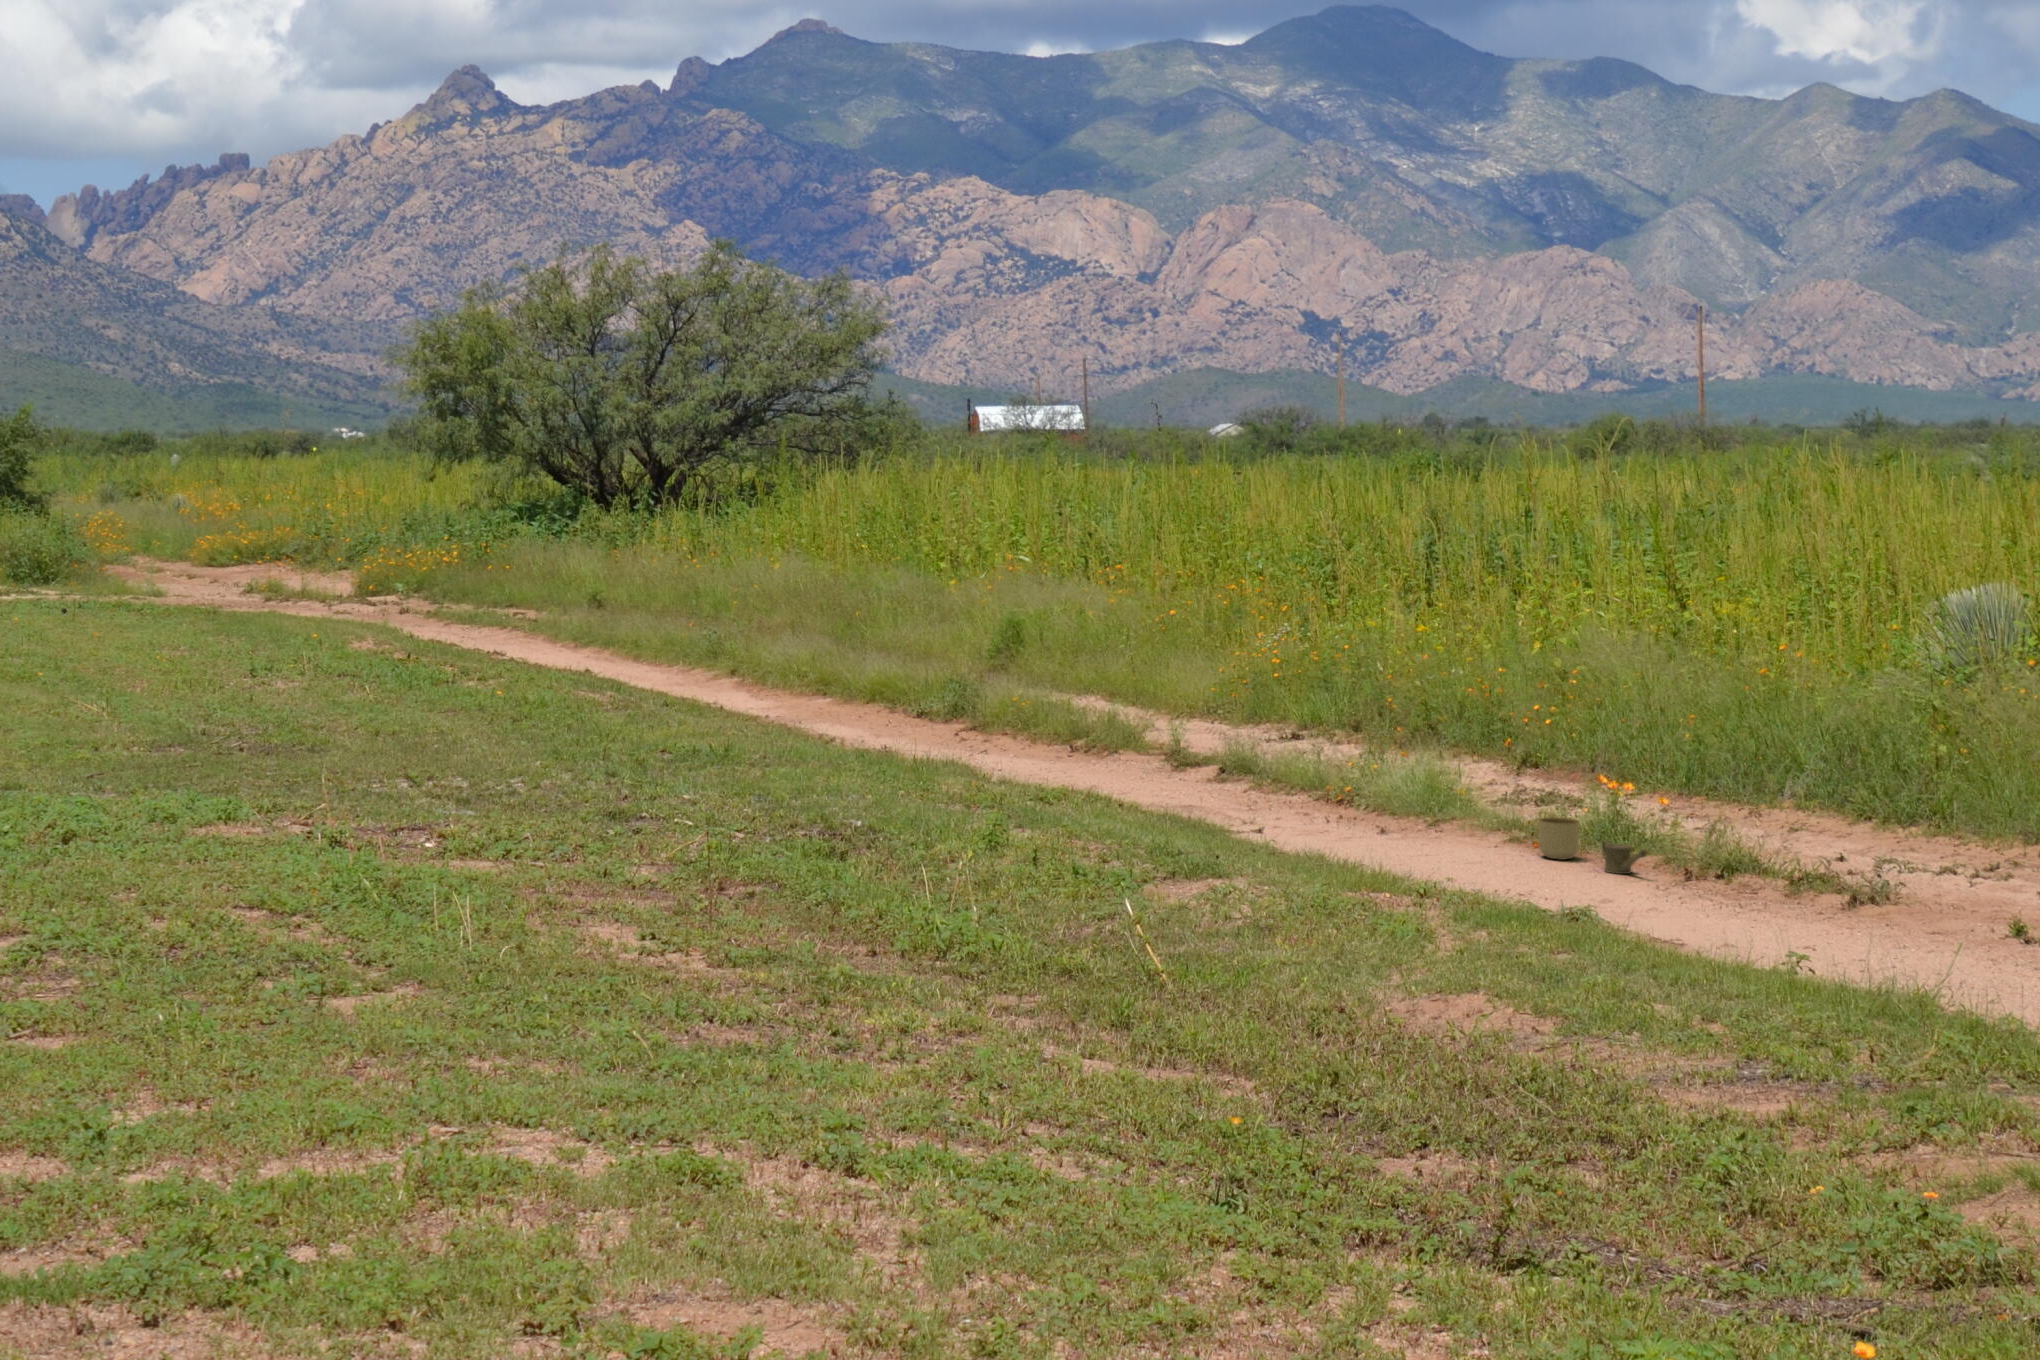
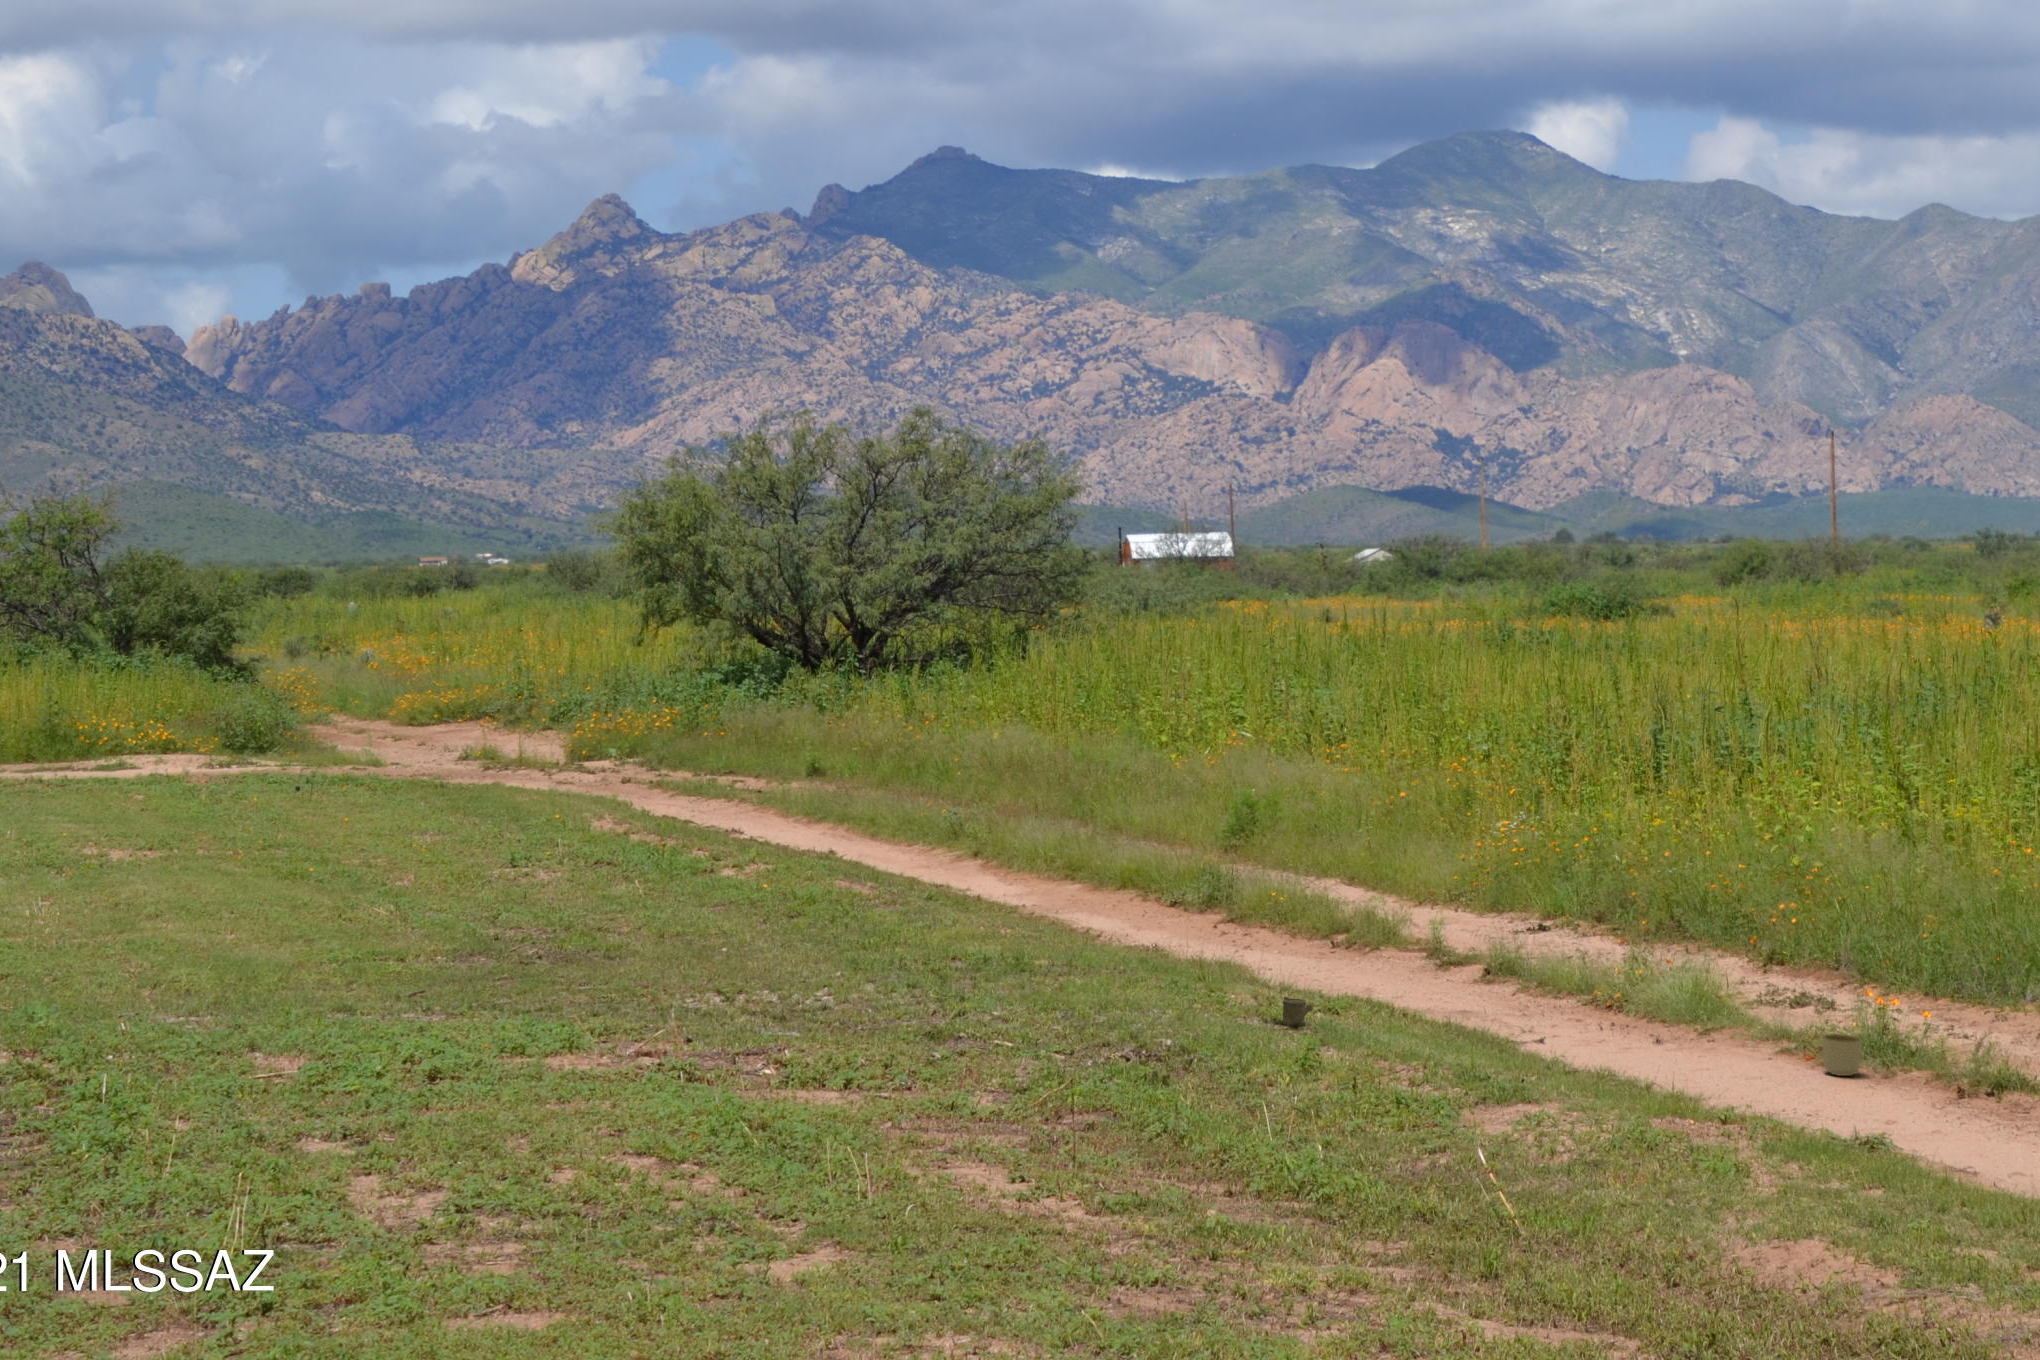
watering can: present [1602,842,1647,874] -> present [1282,997,1313,1026]

